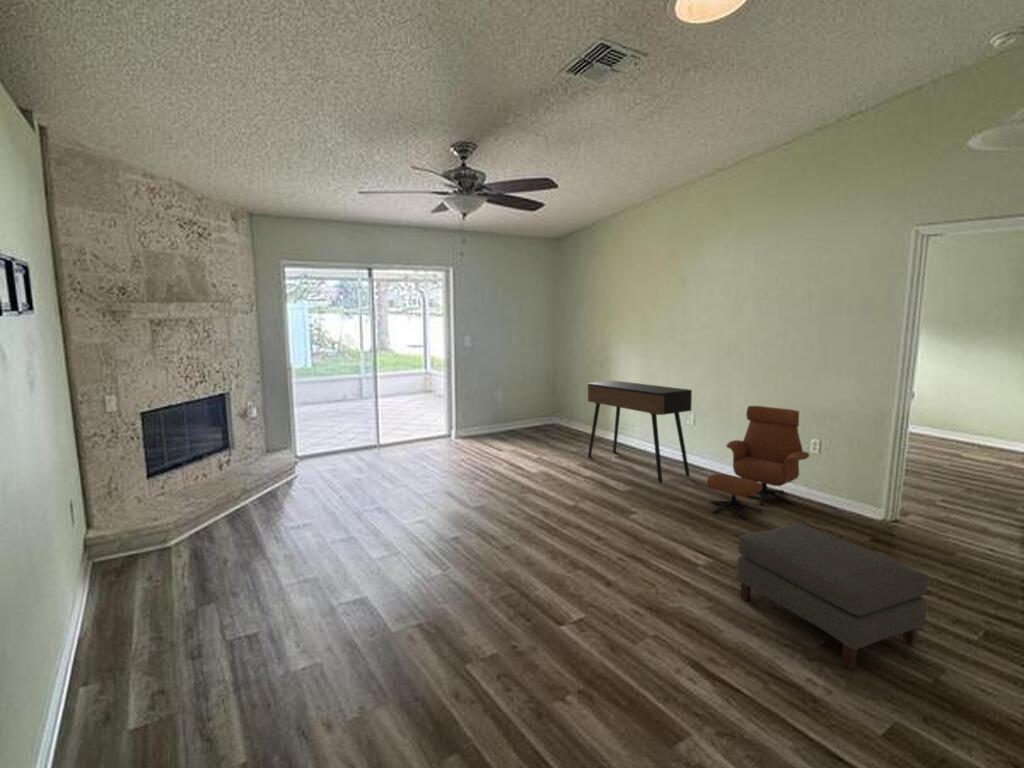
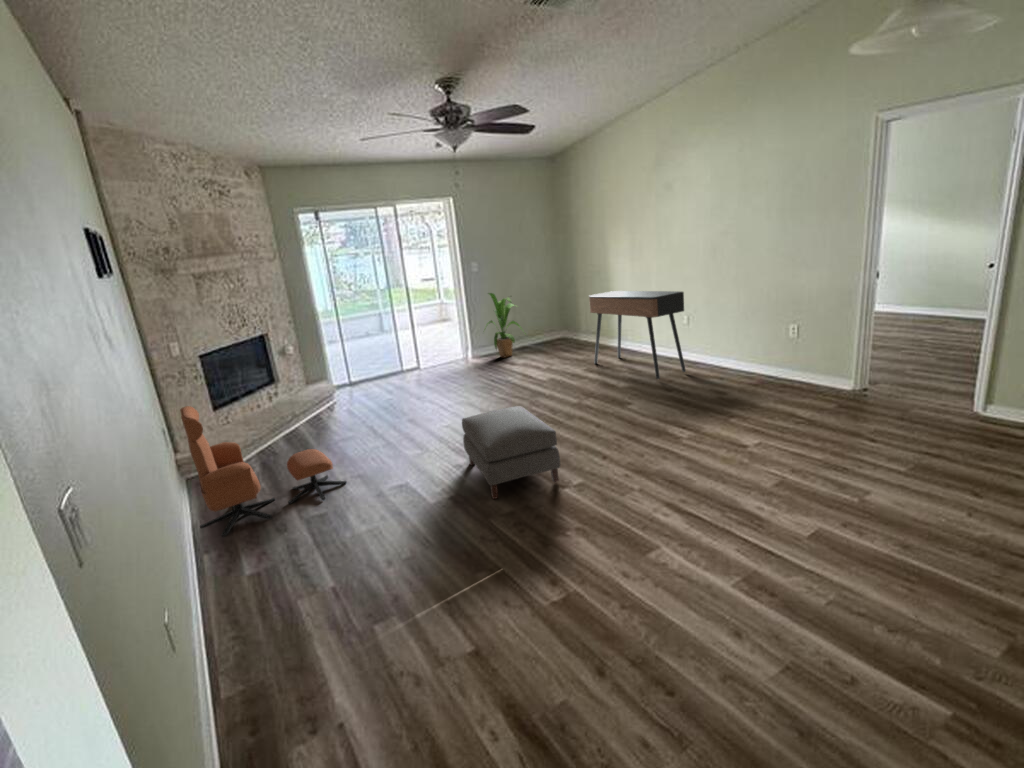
house plant: none [469,369,517,439] -> present [487,293,520,357]
lounge chair: present [707,406,809,519] -> present [180,406,347,537]
ottoman: present [737,523,928,669] -> present [462,406,560,499]

